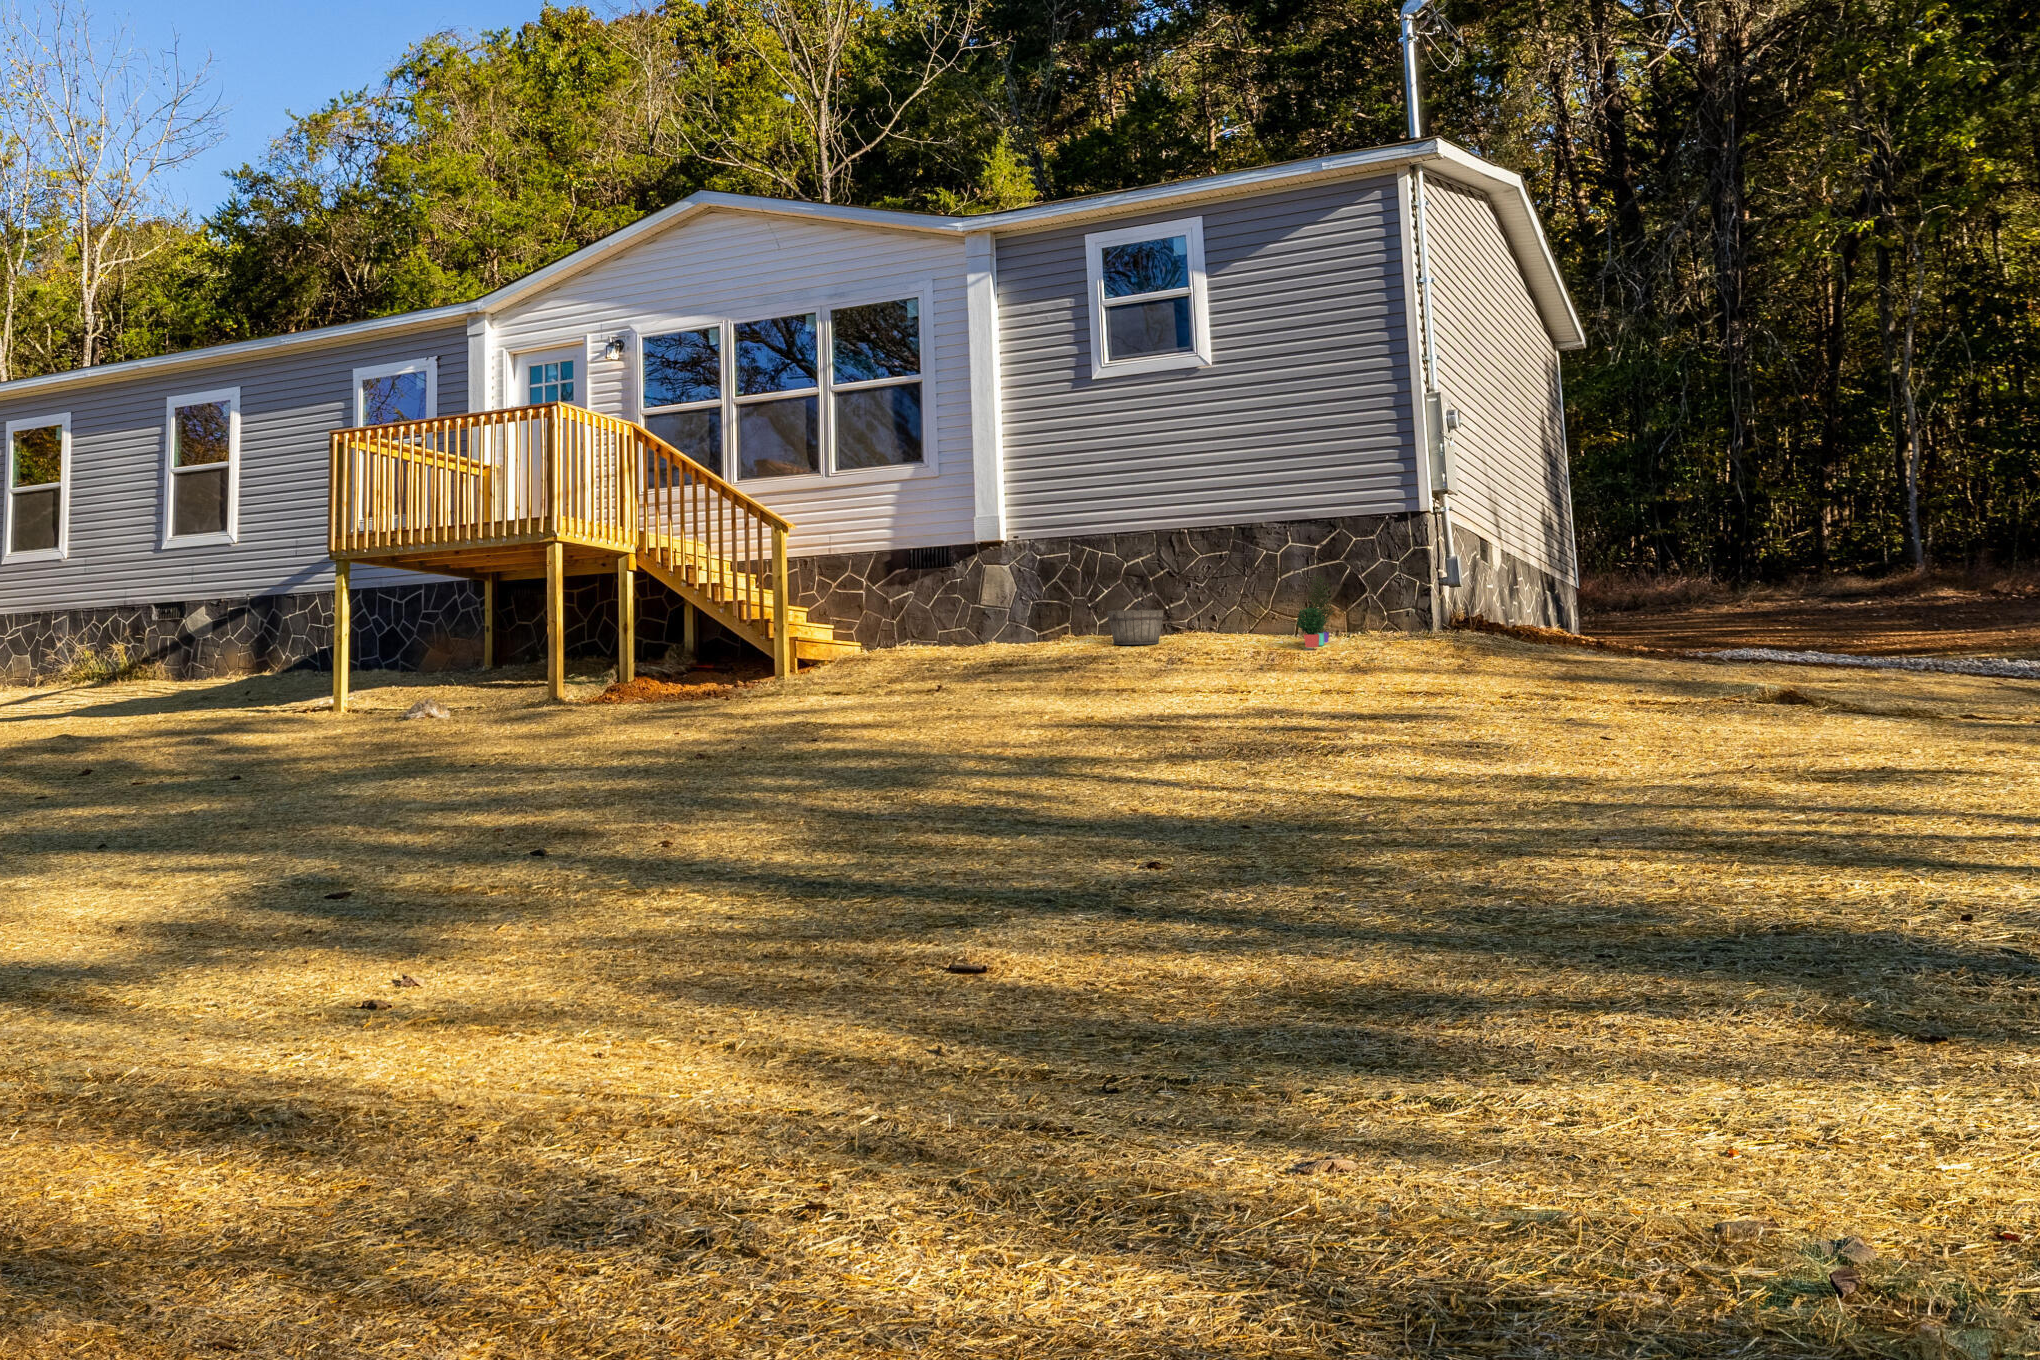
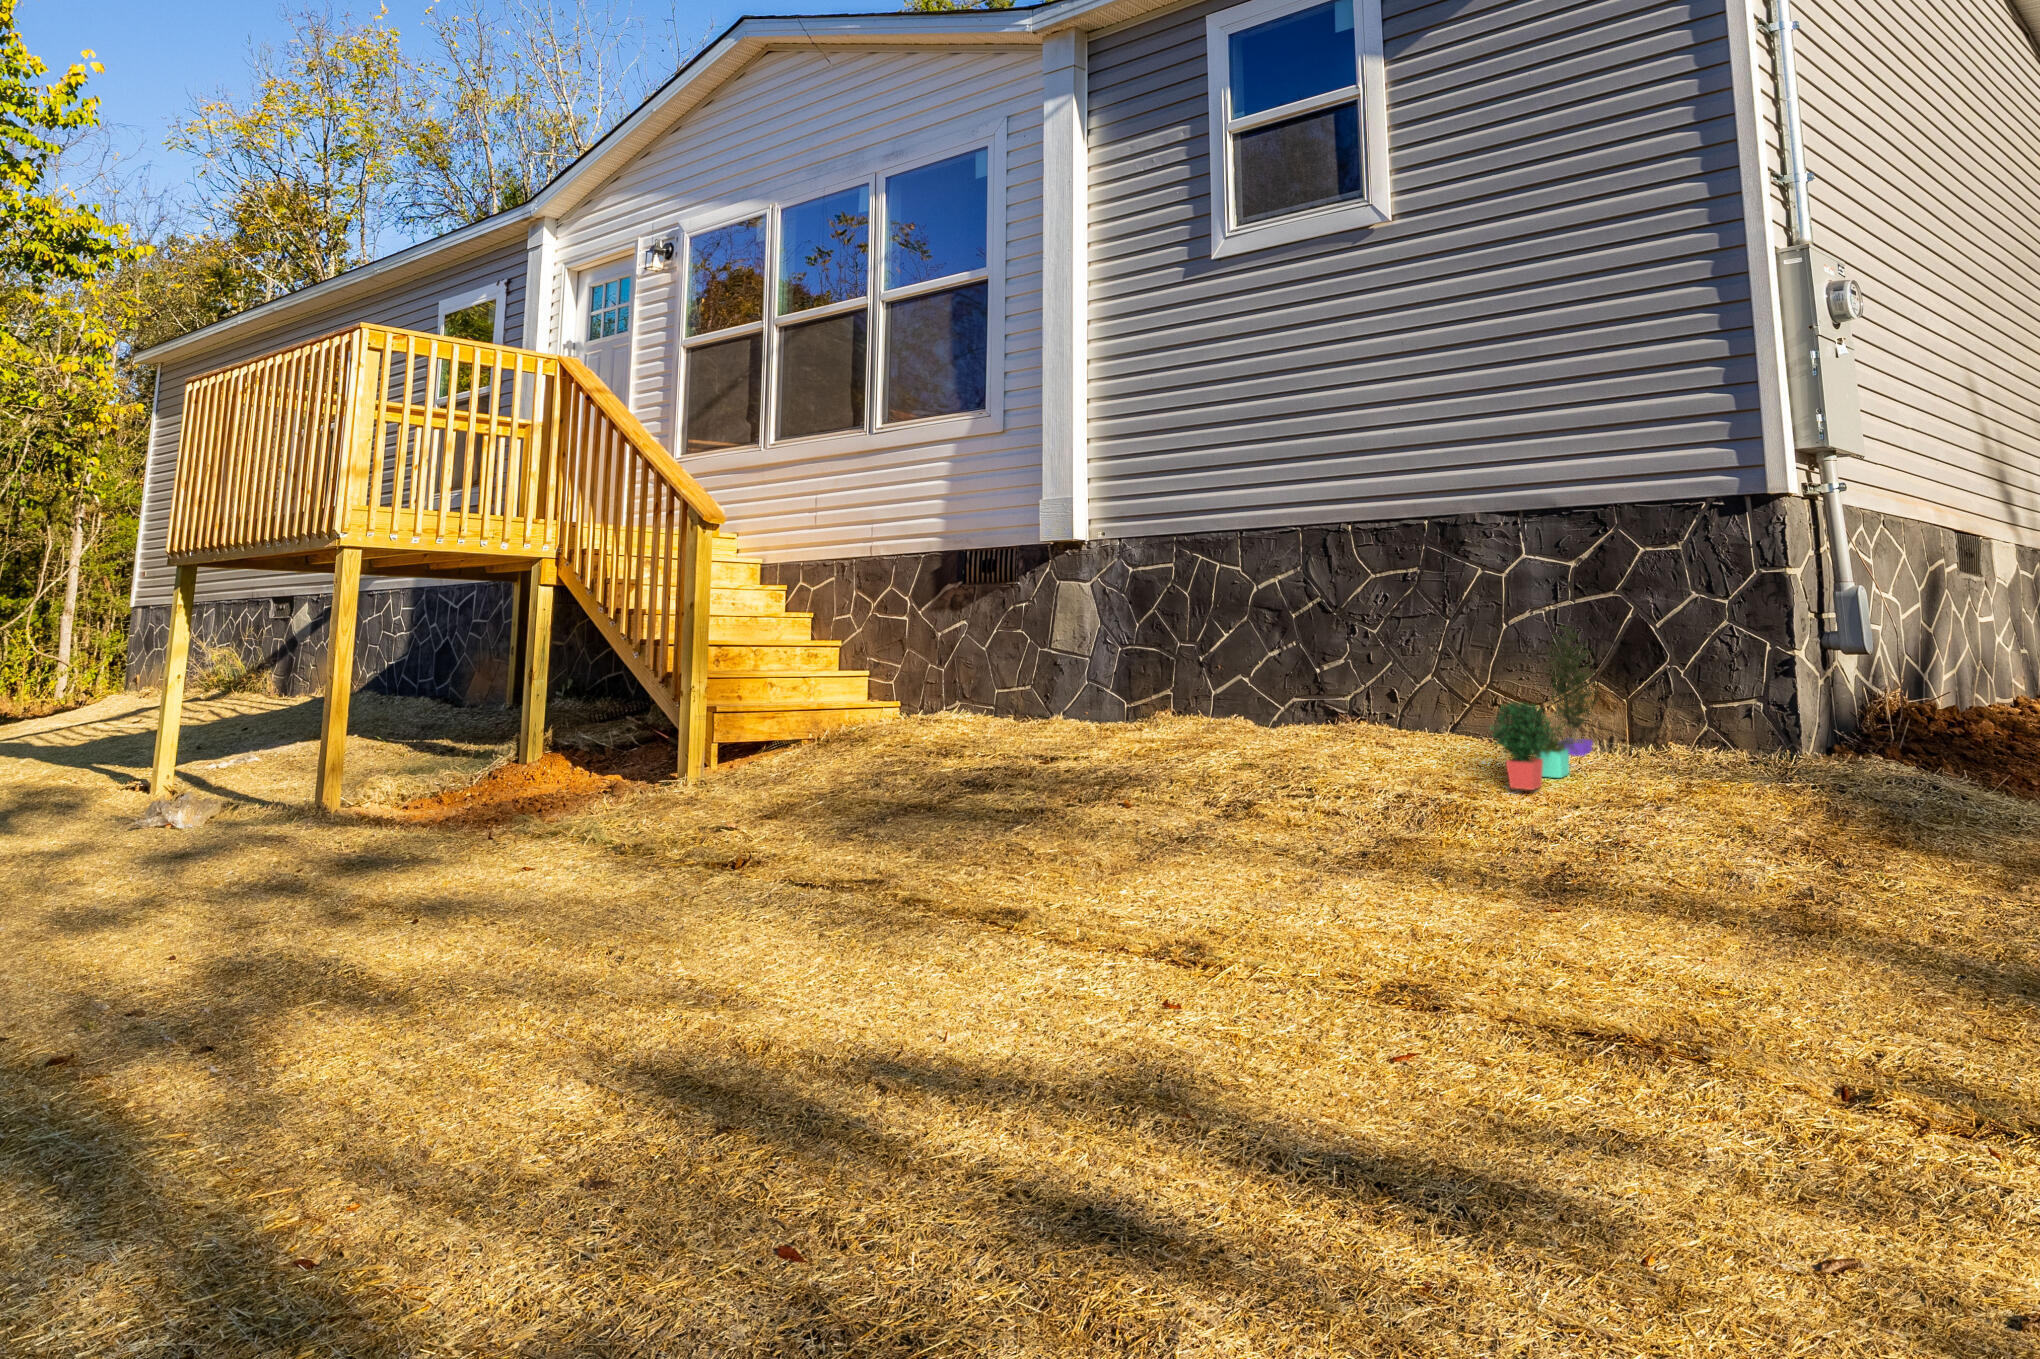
wooden bucket: present [1107,598,1164,645] -> none [1200,653,1301,745]

